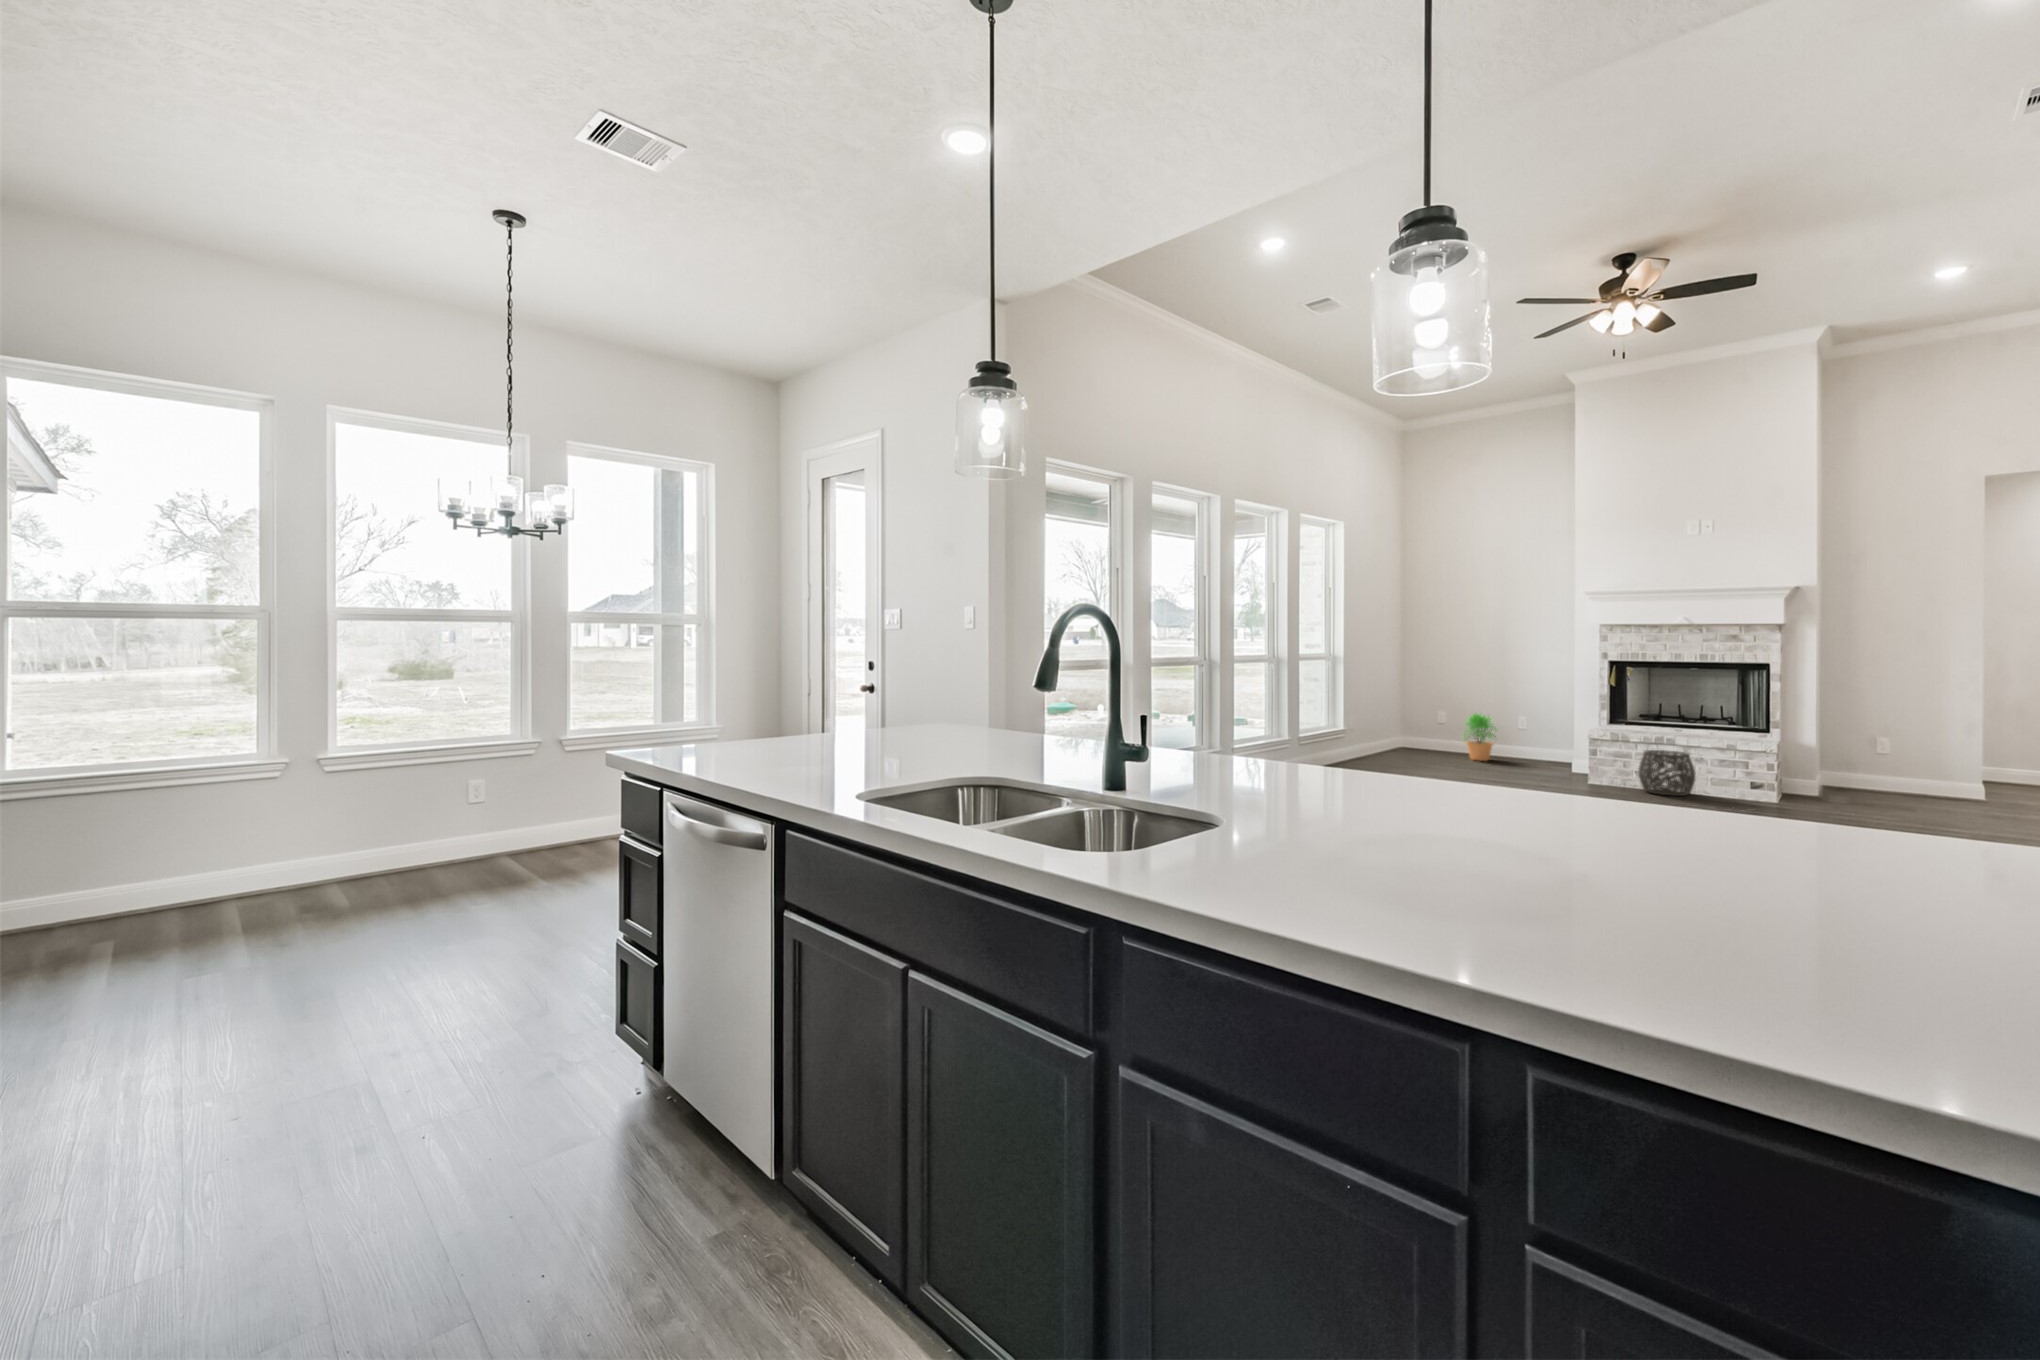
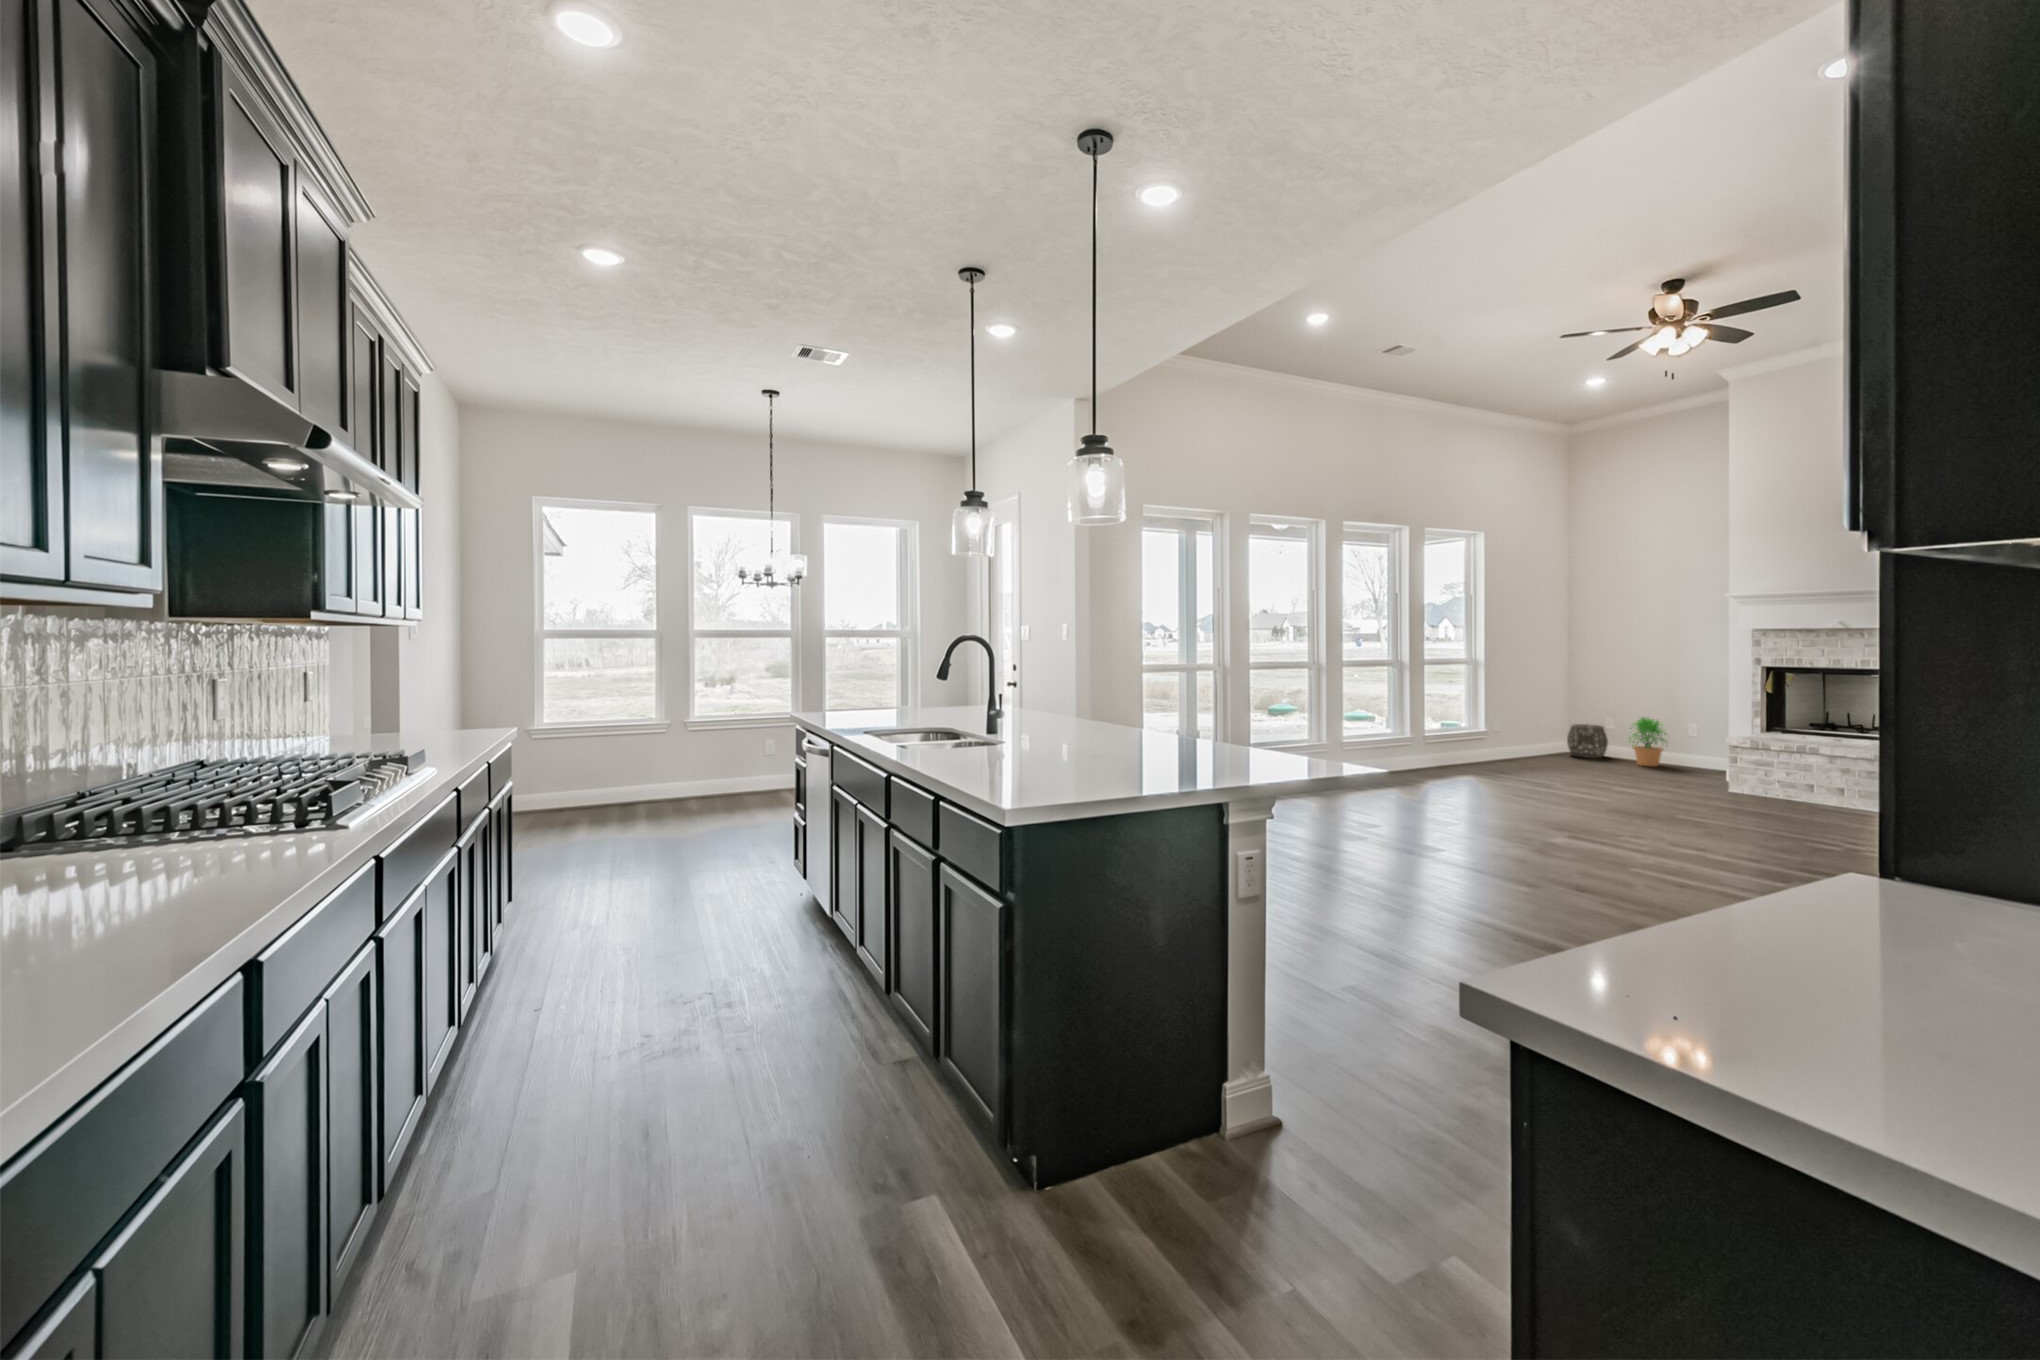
woven basket: present [1638,750,1695,796] -> present [1567,724,1608,758]

